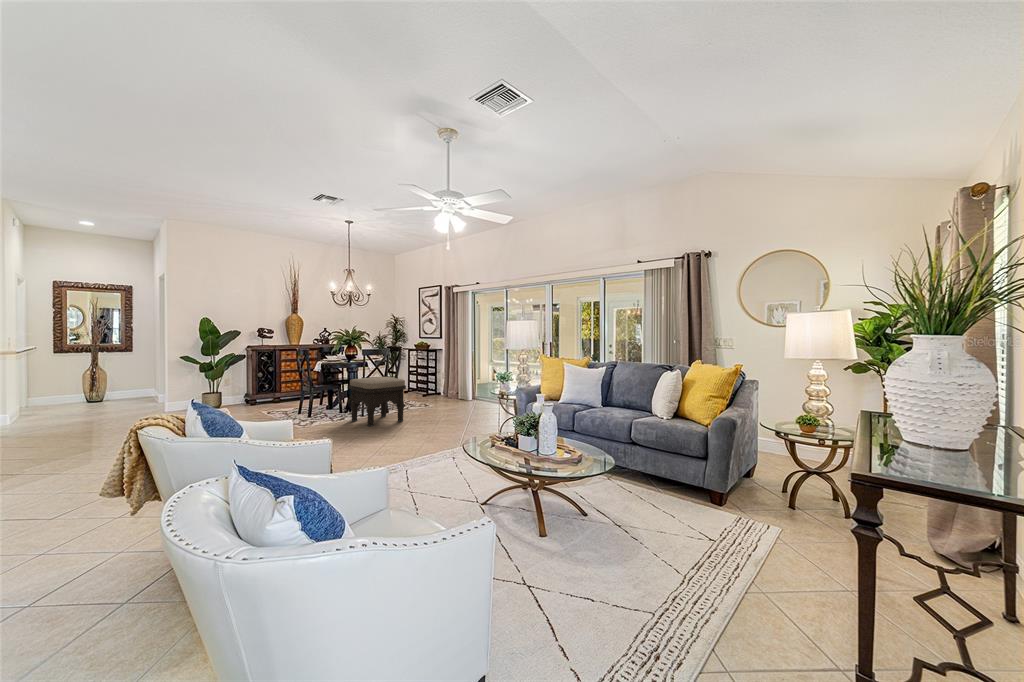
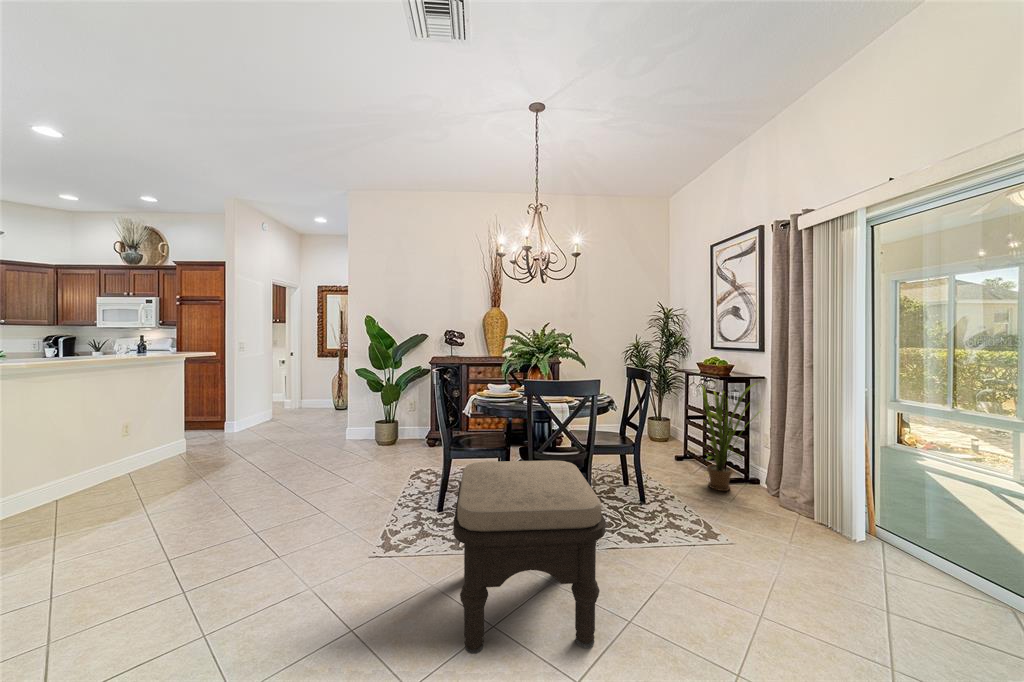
house plant: none [418,351,443,398] -> present [702,383,760,491]

